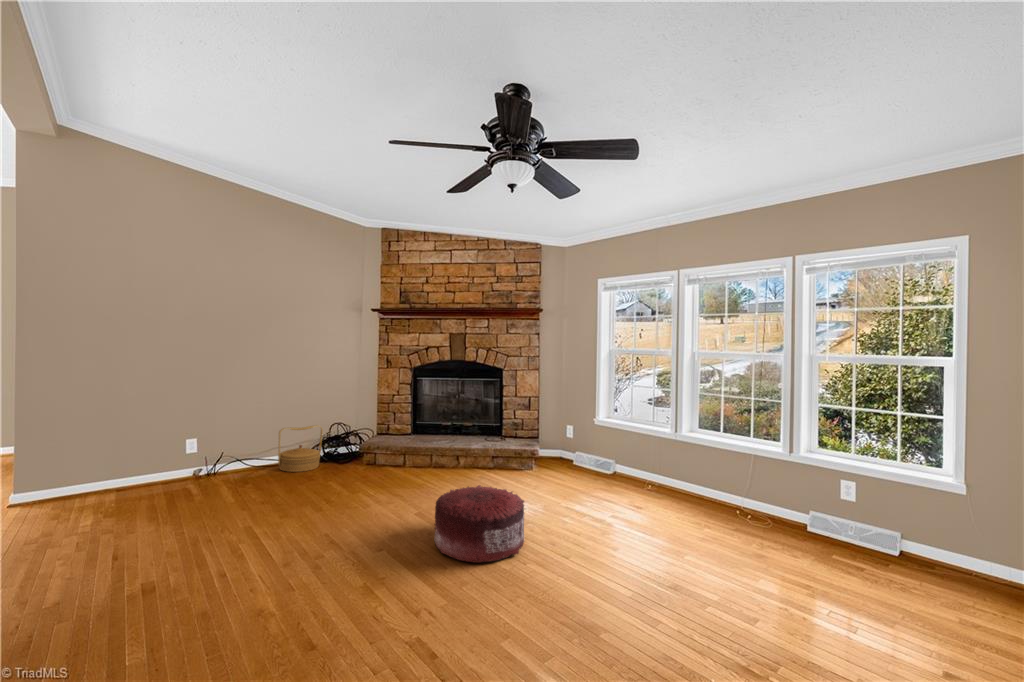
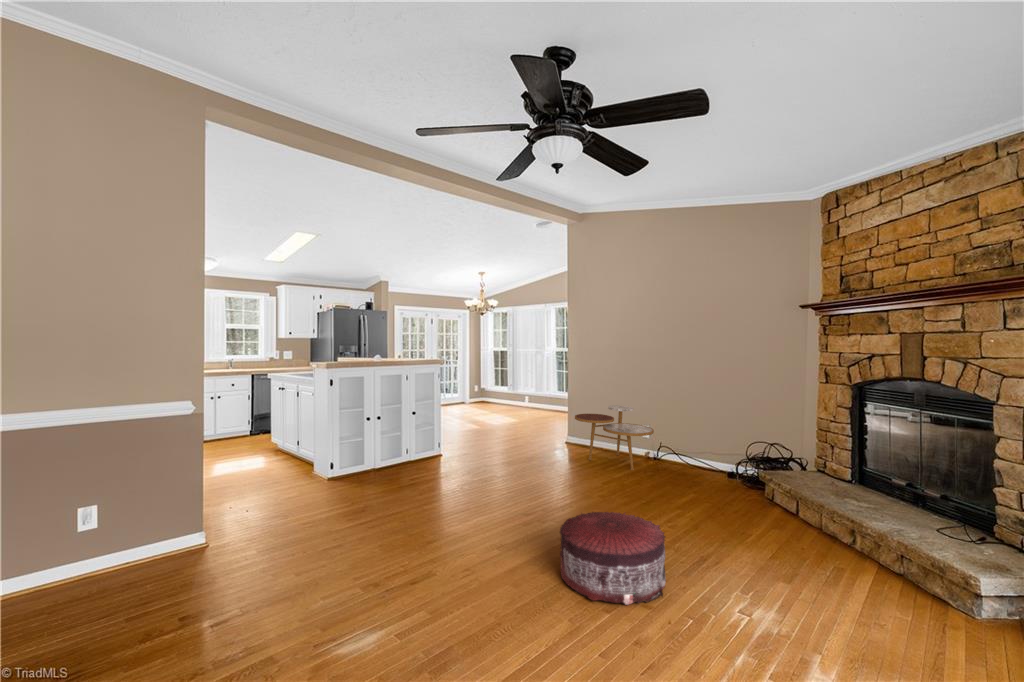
side table: none [124,418,257,504] -> present [575,405,654,470]
woven basket: present [278,425,323,472] -> none [691,432,734,481]

